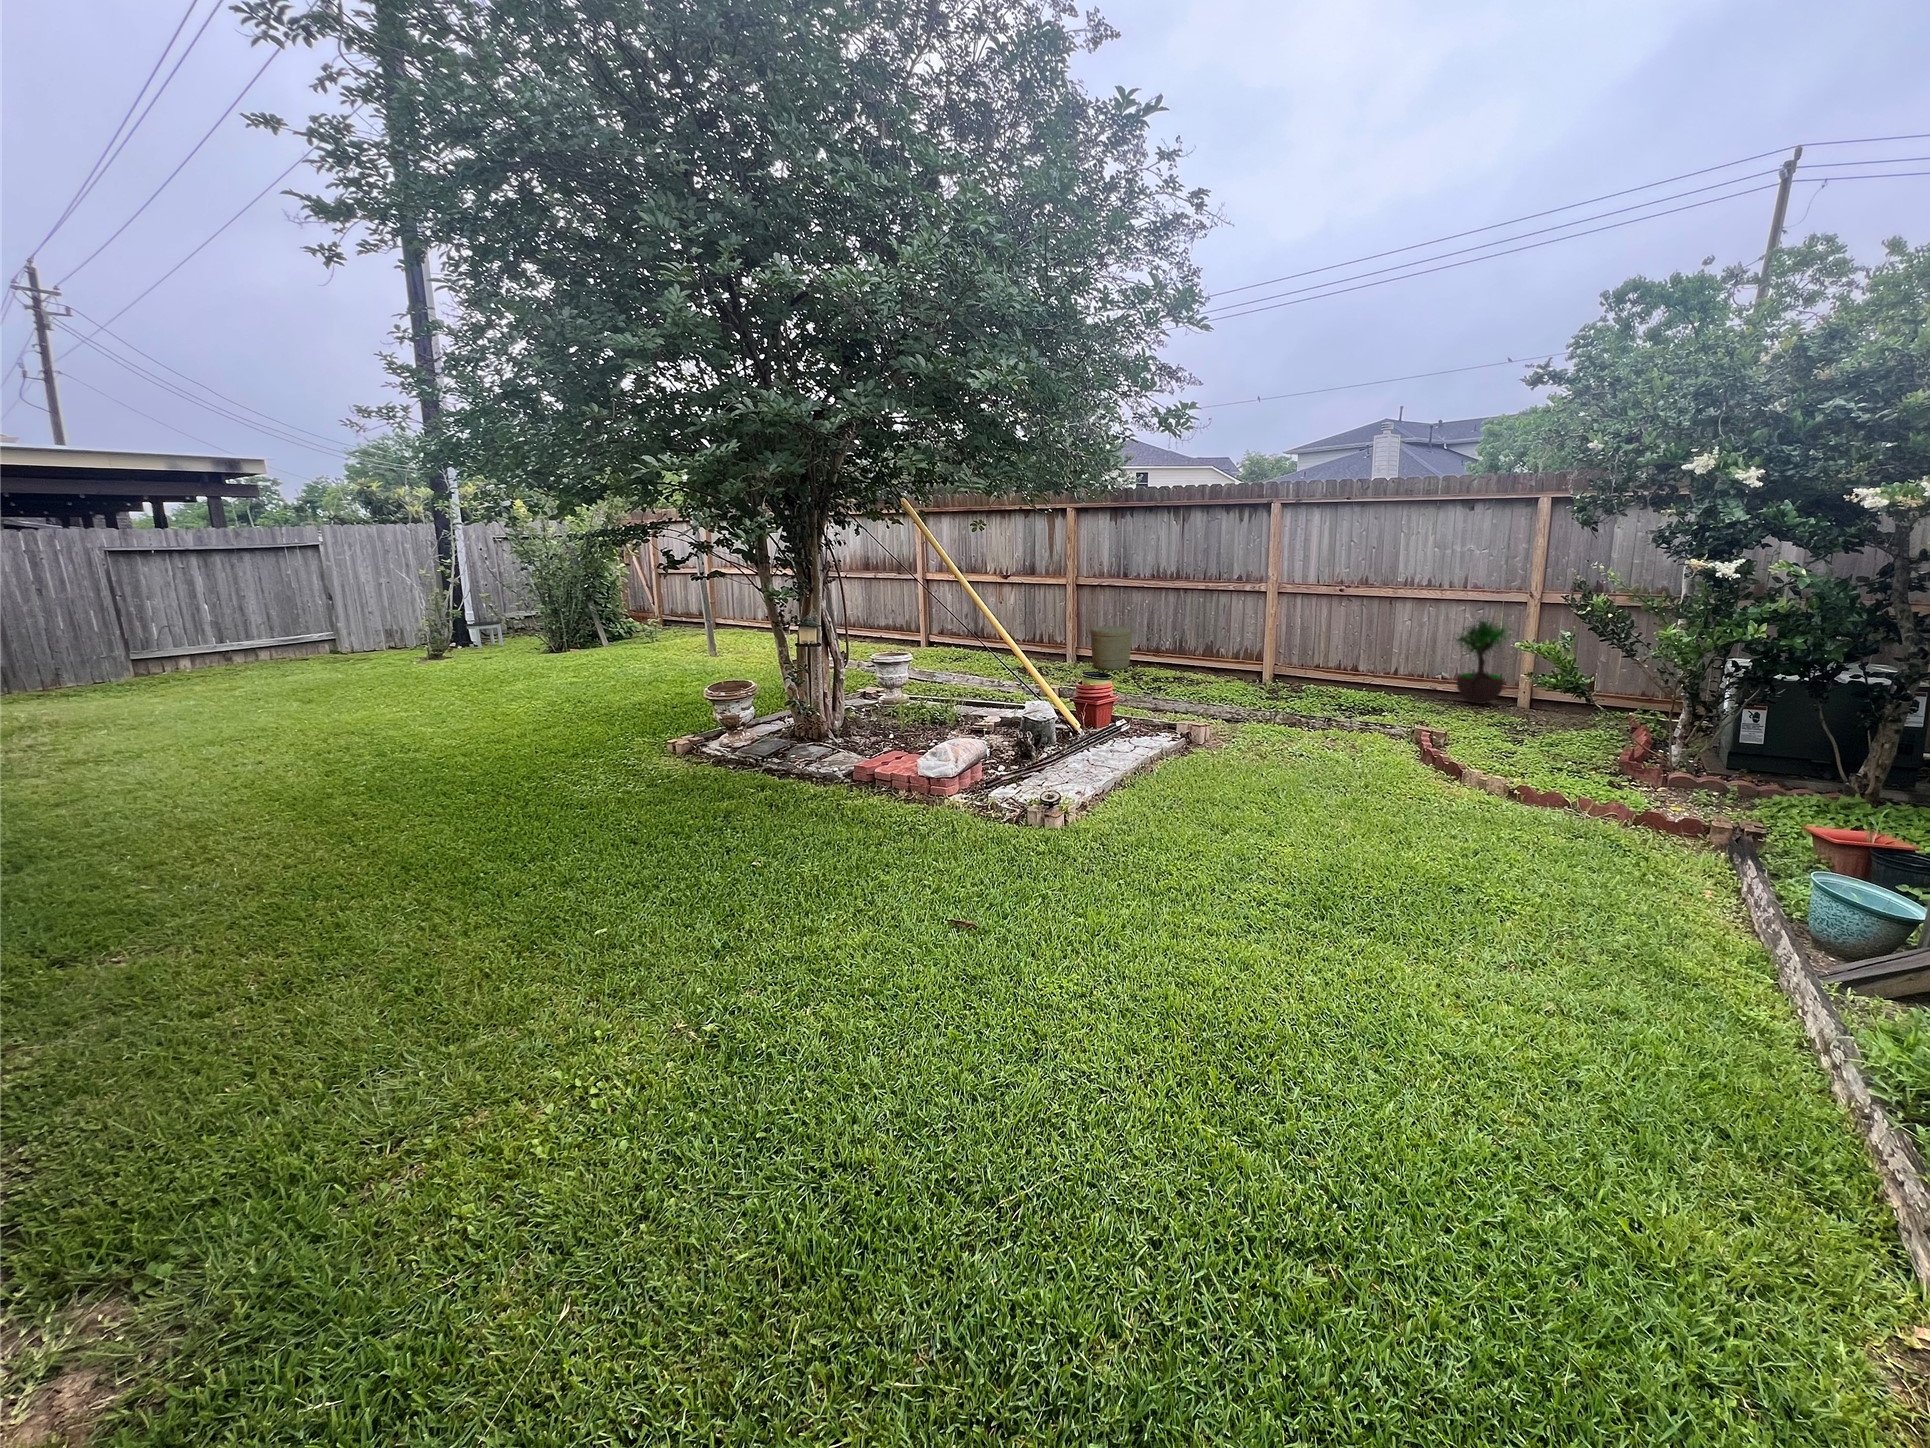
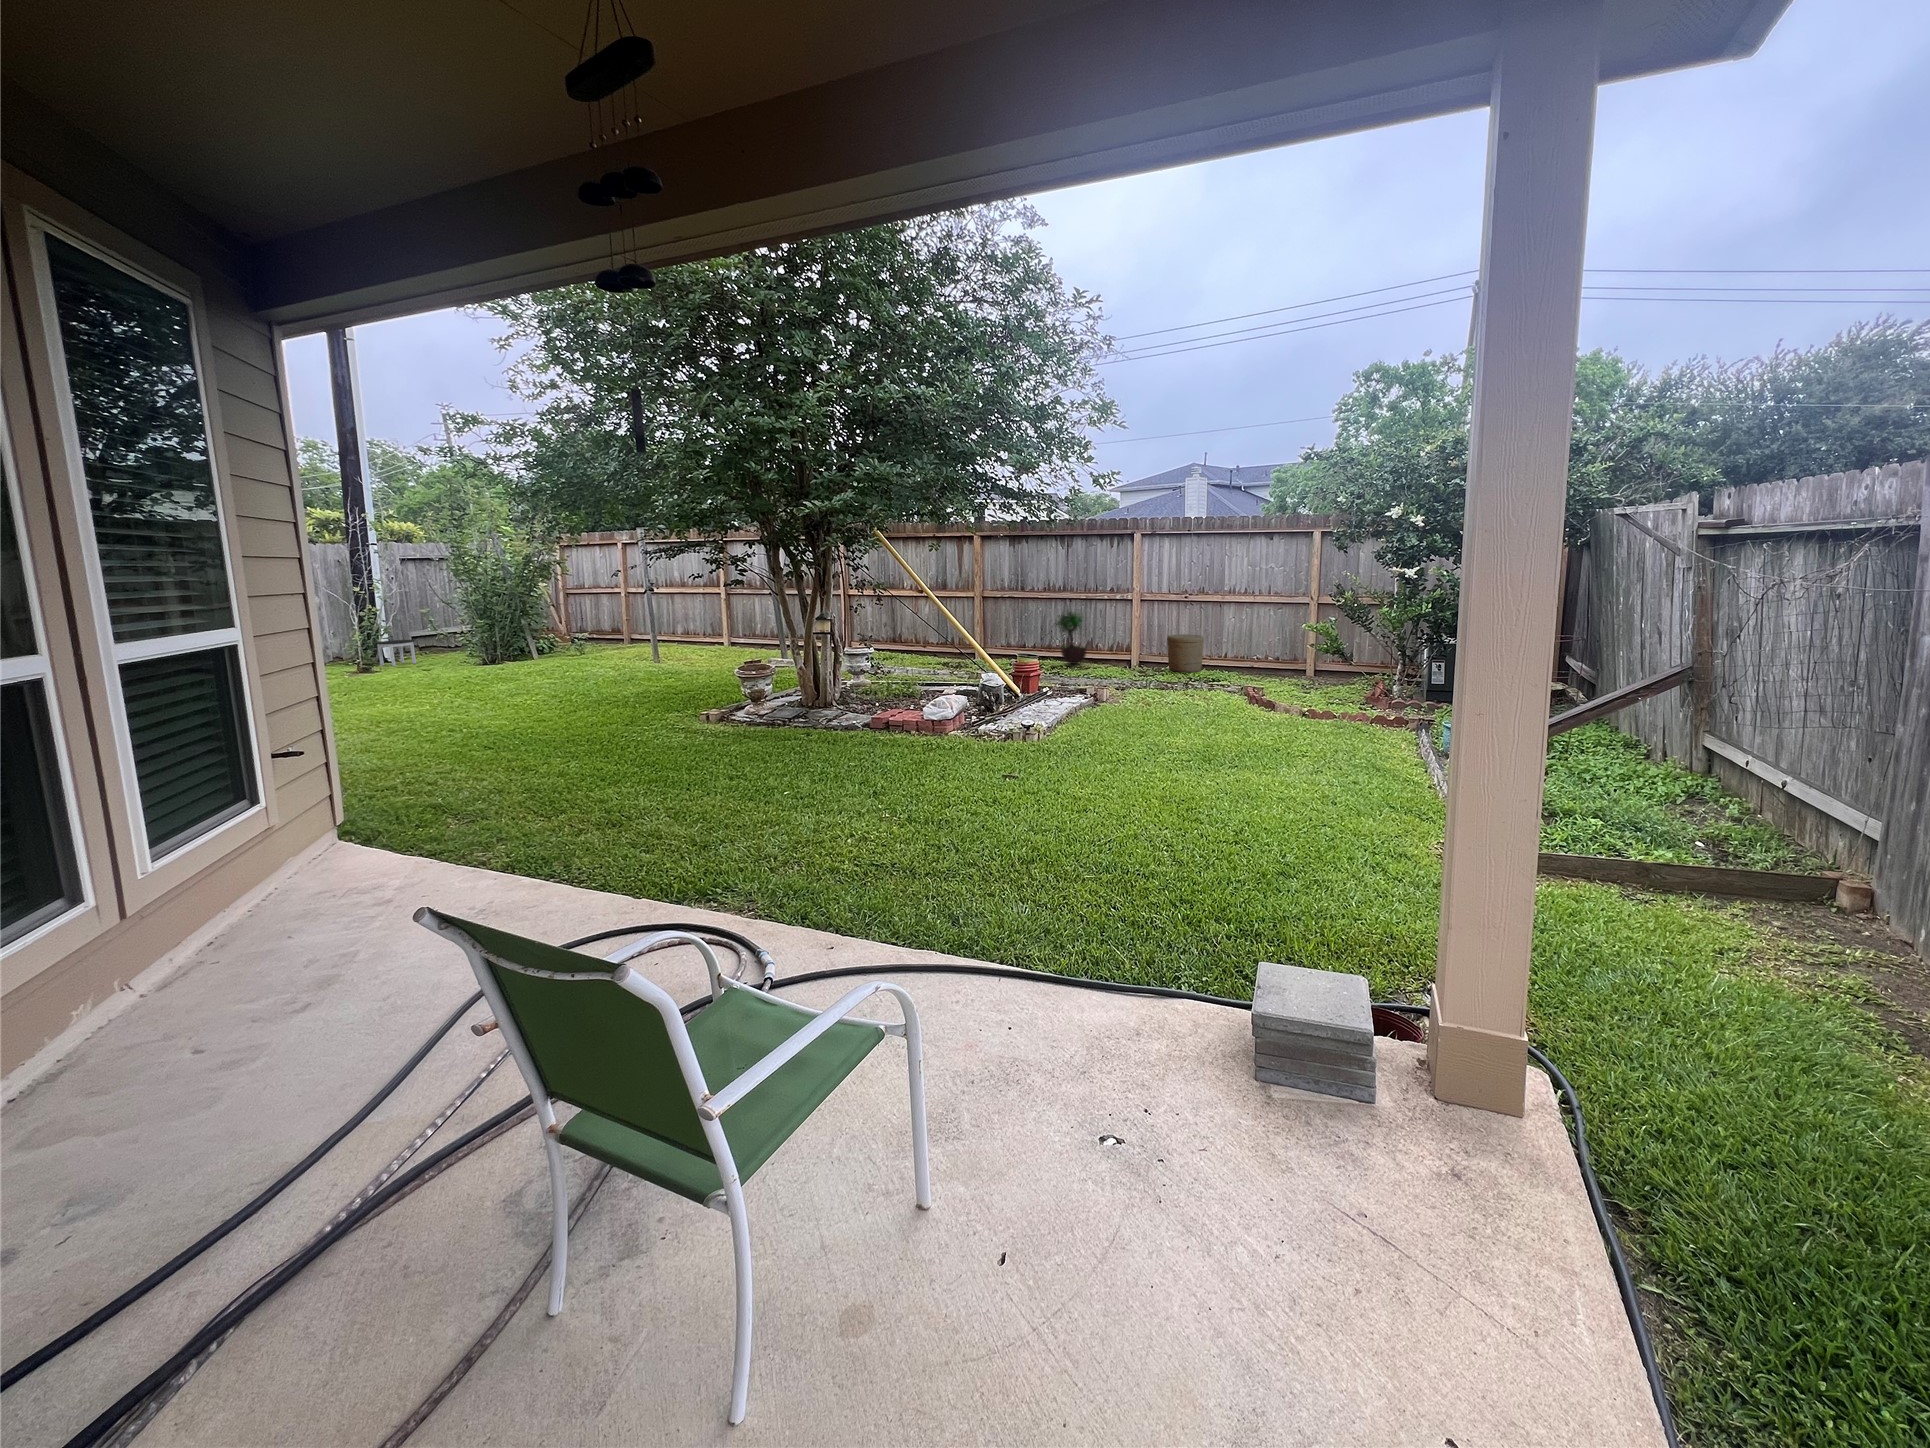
potted tree: present [1456,611,1511,704] -> present [1055,612,1086,664]
woven basket: present [1090,626,1131,670] -> present [1167,634,1204,672]

